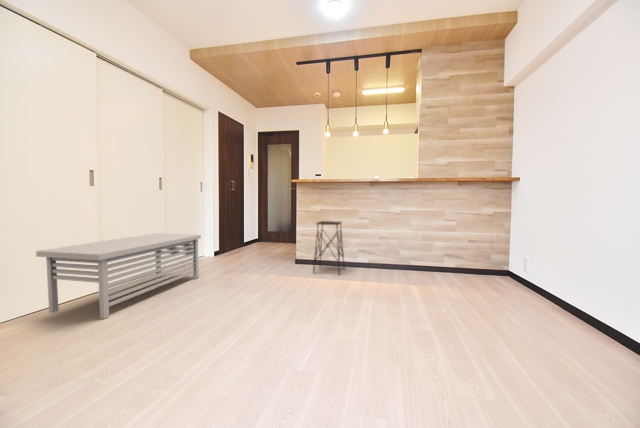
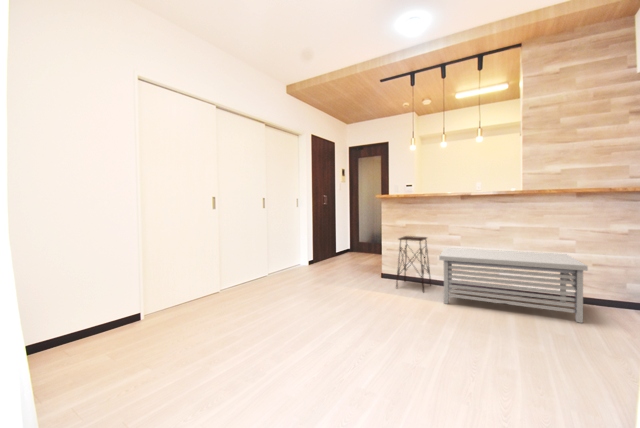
storage bench: present [36,233,201,319] -> present [439,248,588,323]

